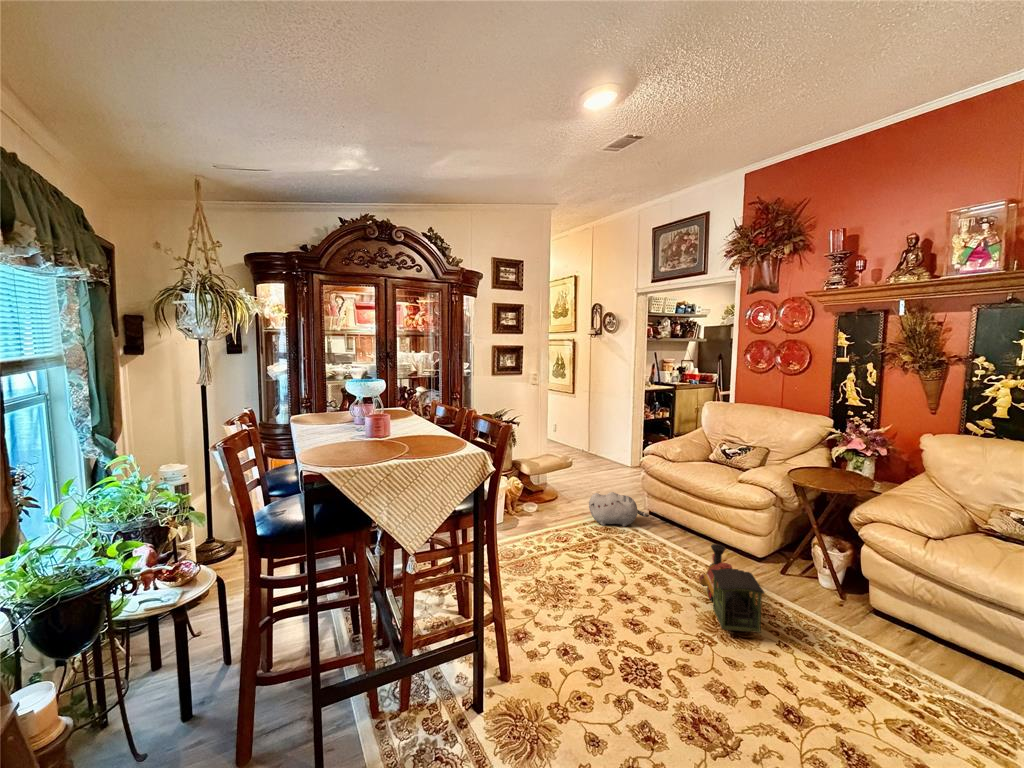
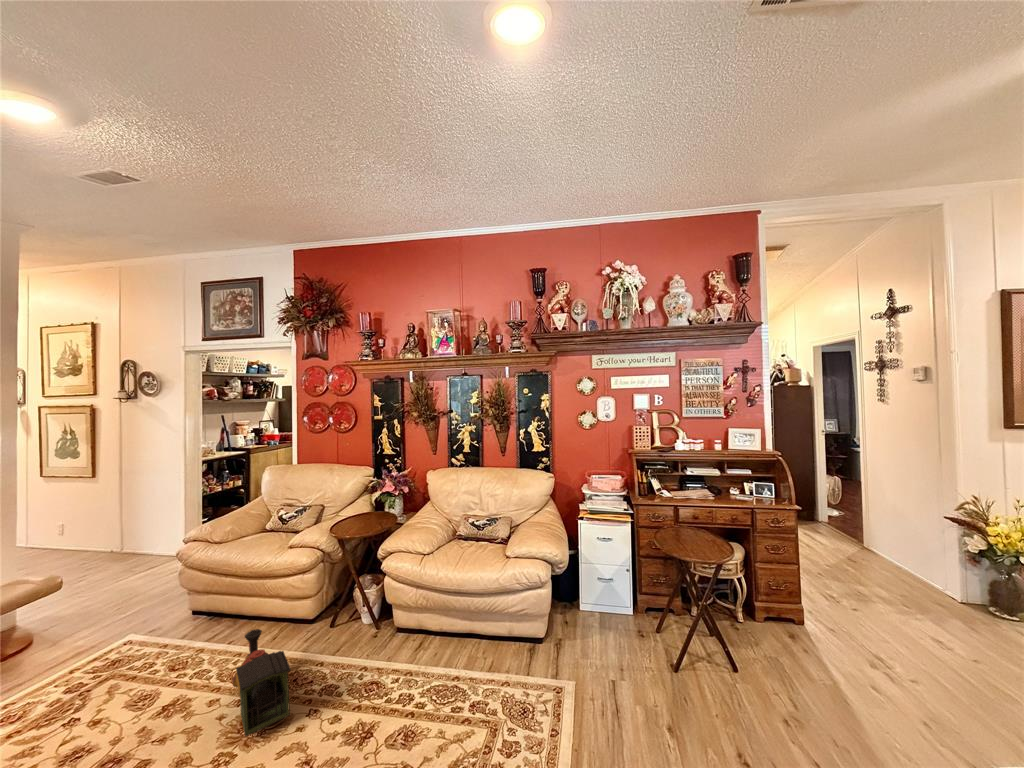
plush toy: present [589,492,649,527] -> none [83,604,185,660]

